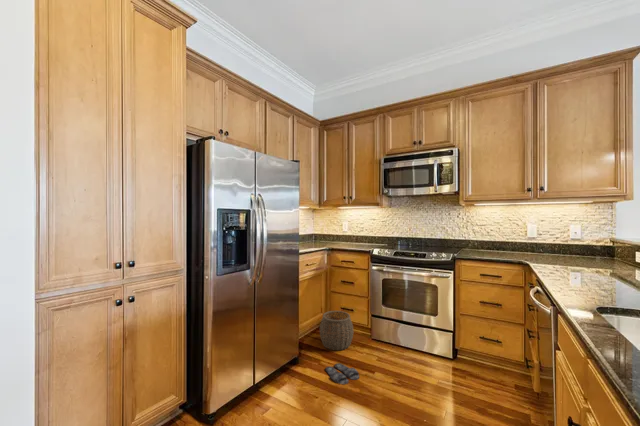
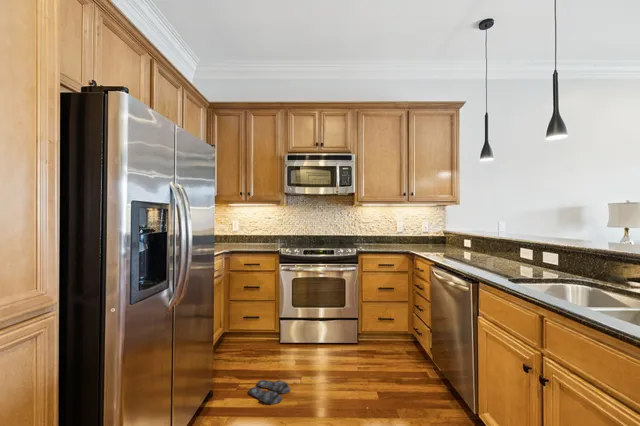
woven basket: present [320,311,353,350] -> none [225,320,266,368]

